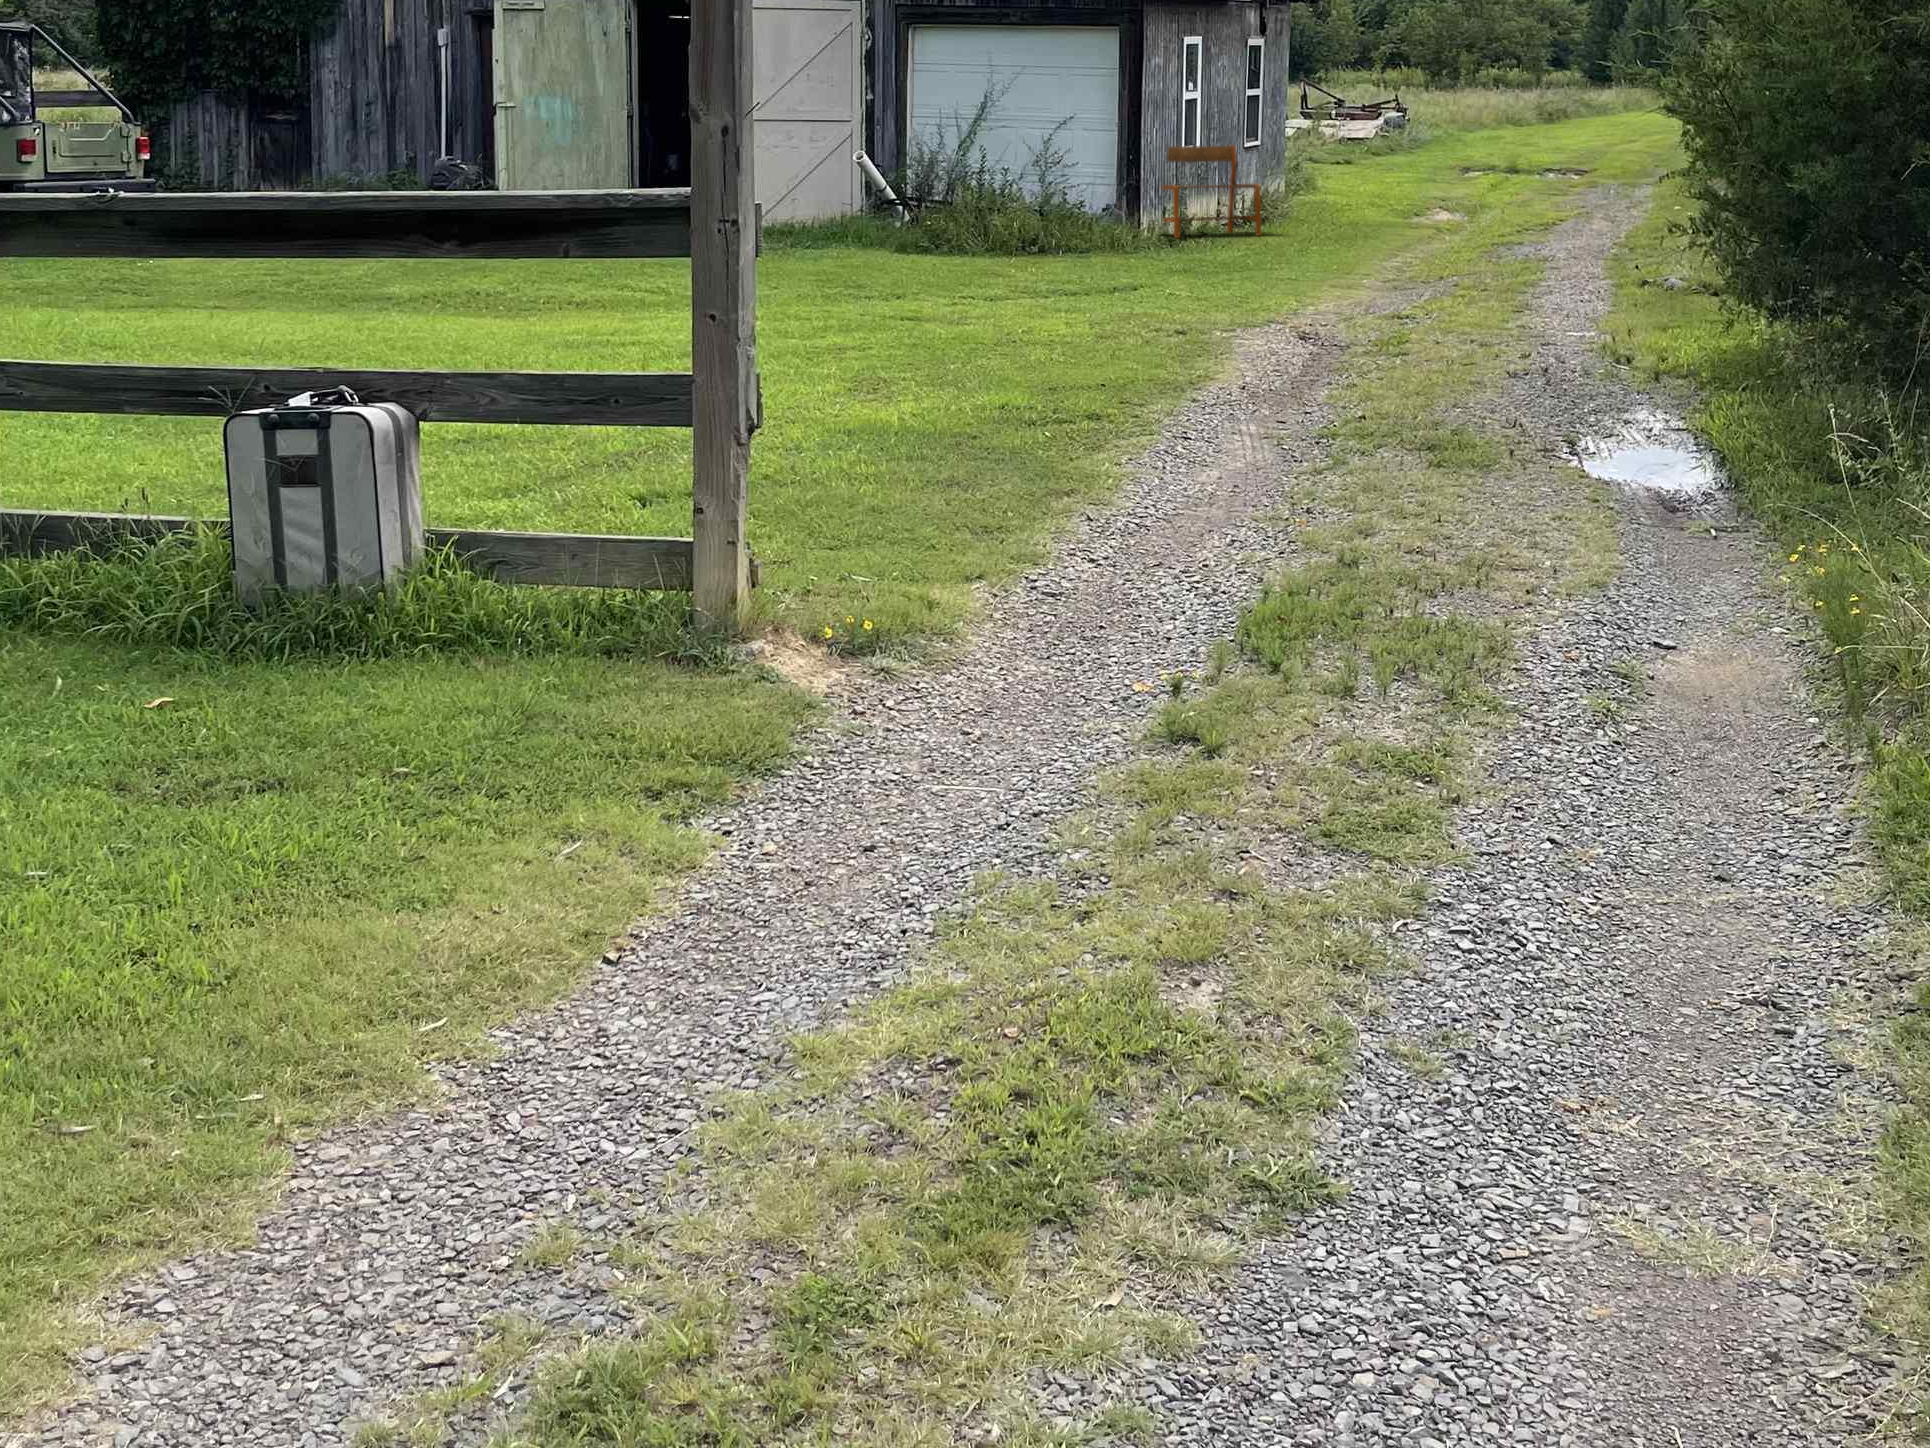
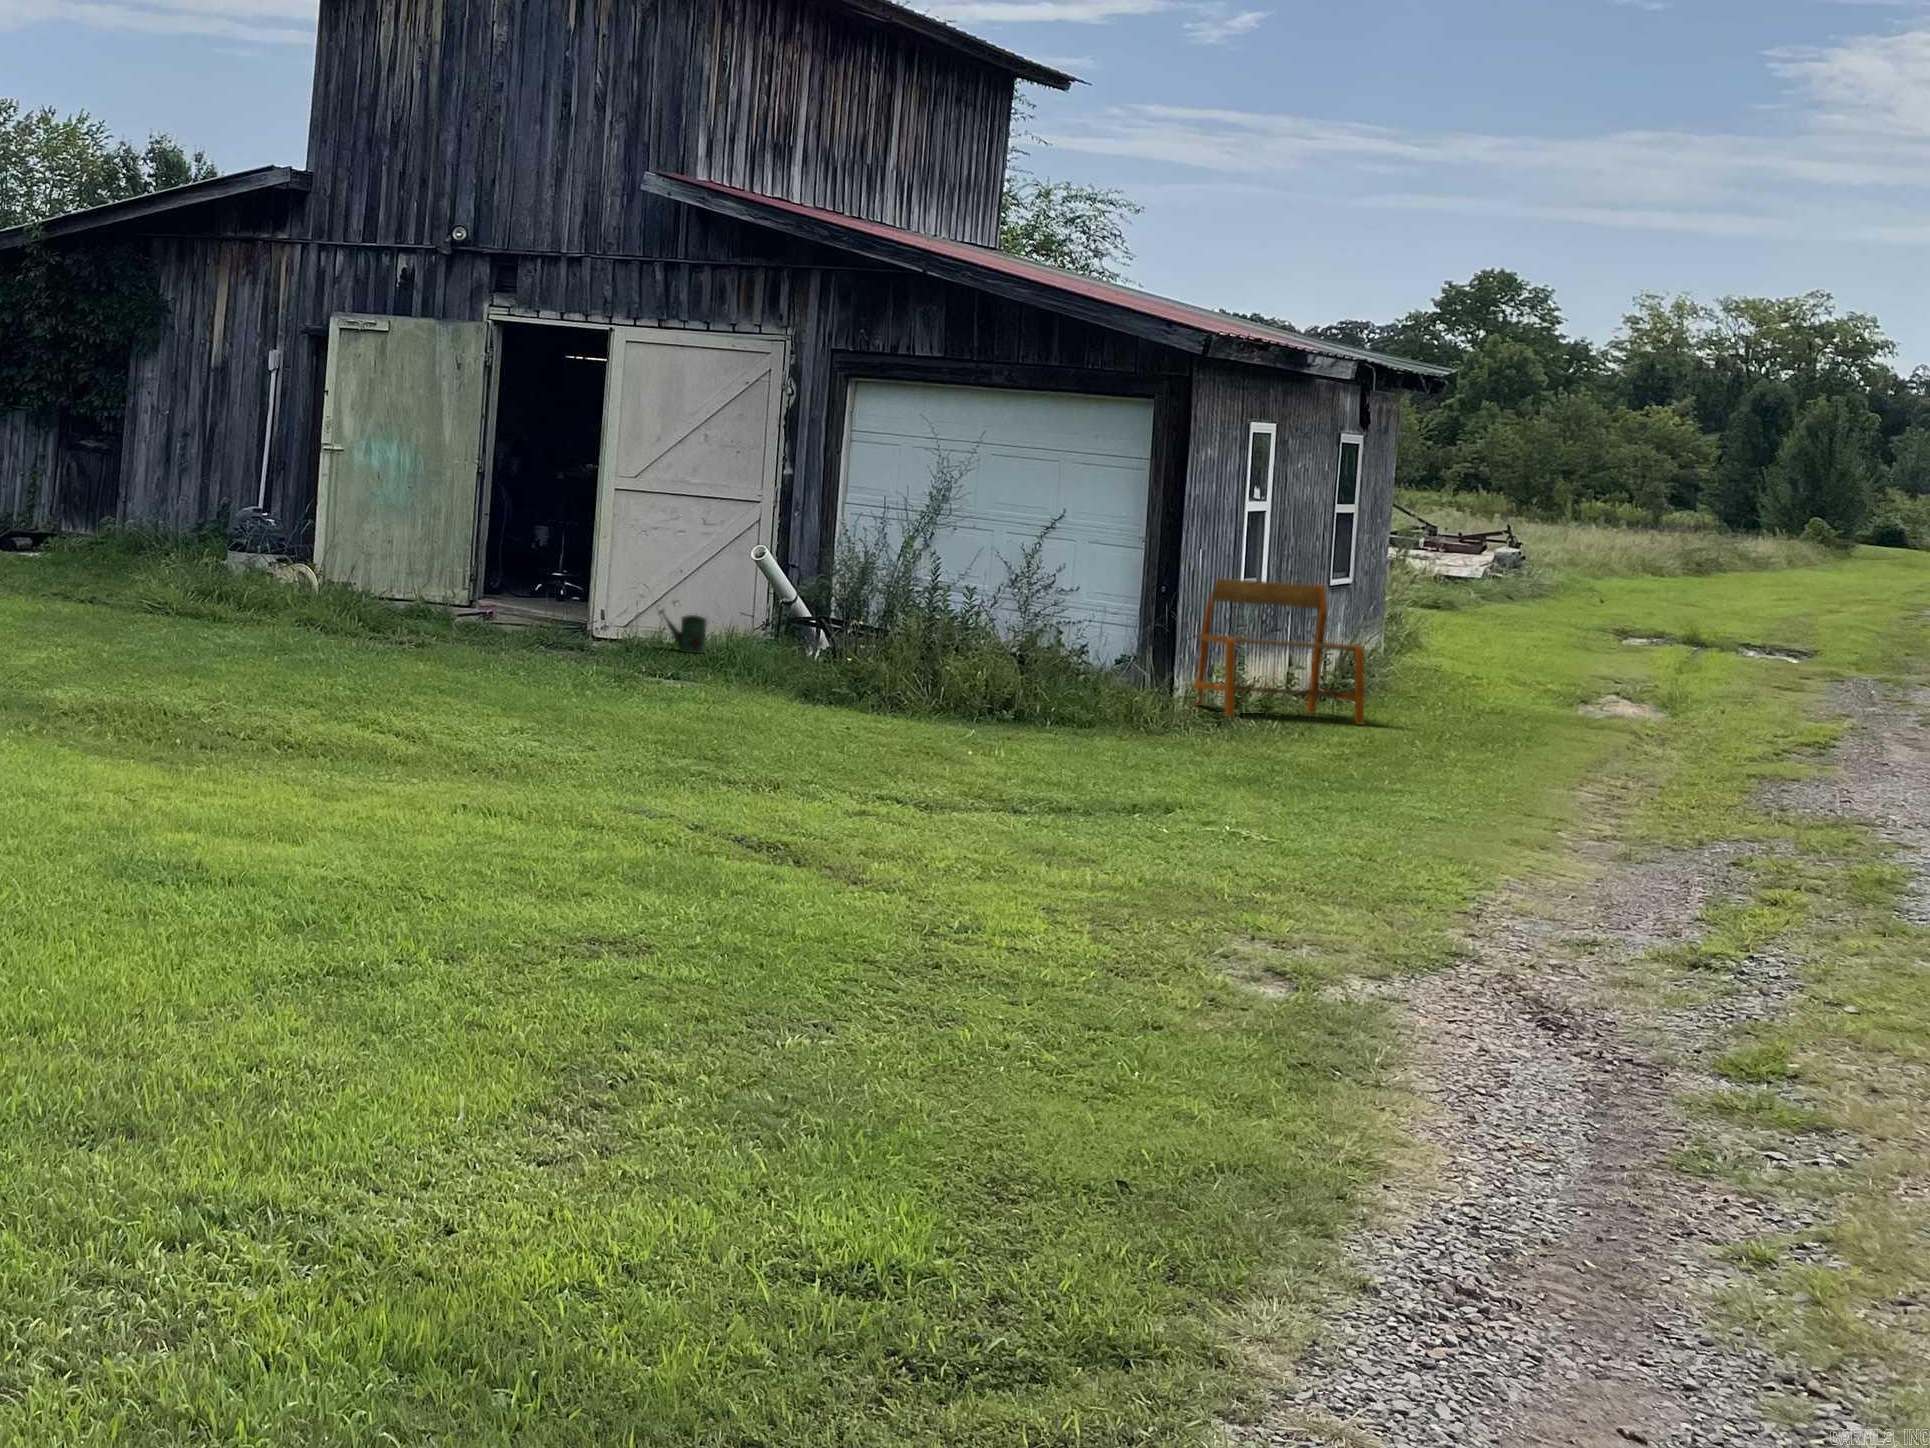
watering can: none [782,203,826,233] -> present [659,610,707,654]

